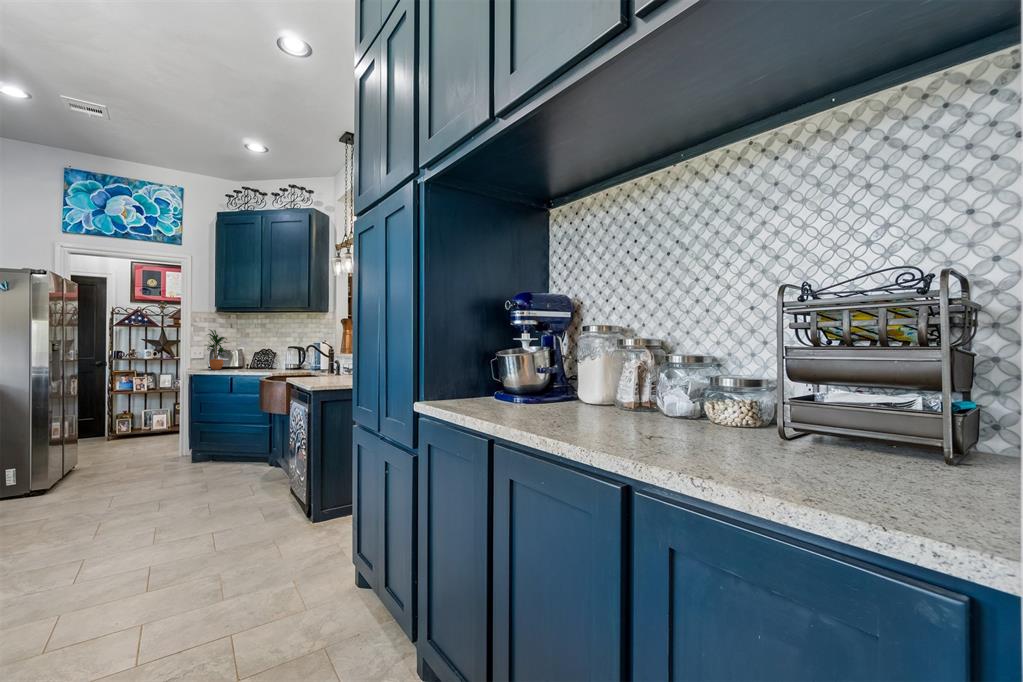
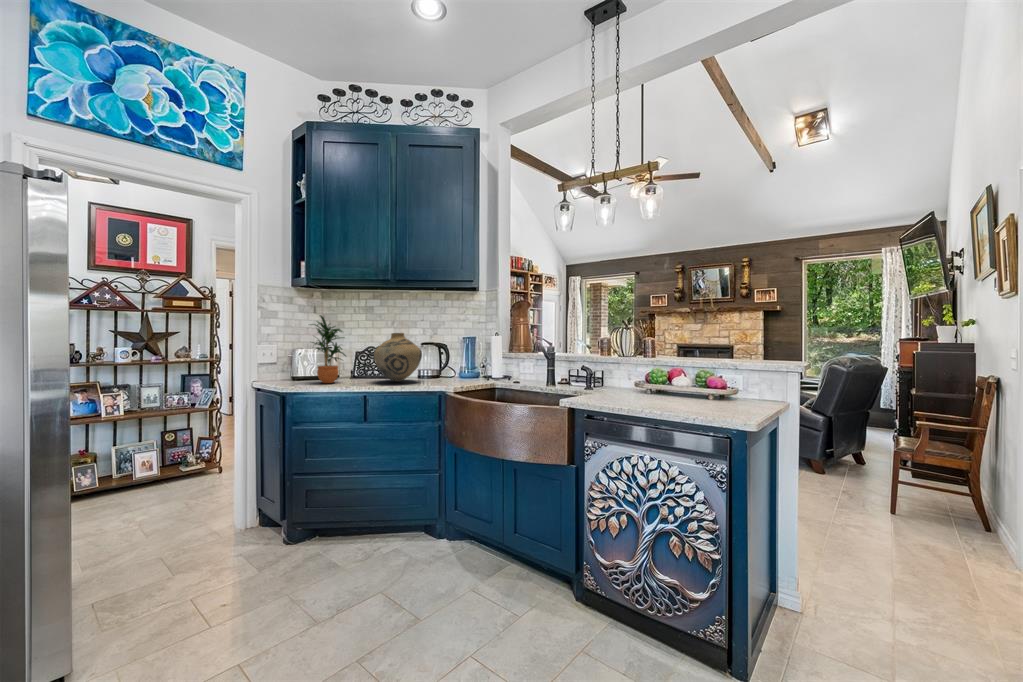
vase: none [239,339,271,370] -> present [374,333,422,382]

